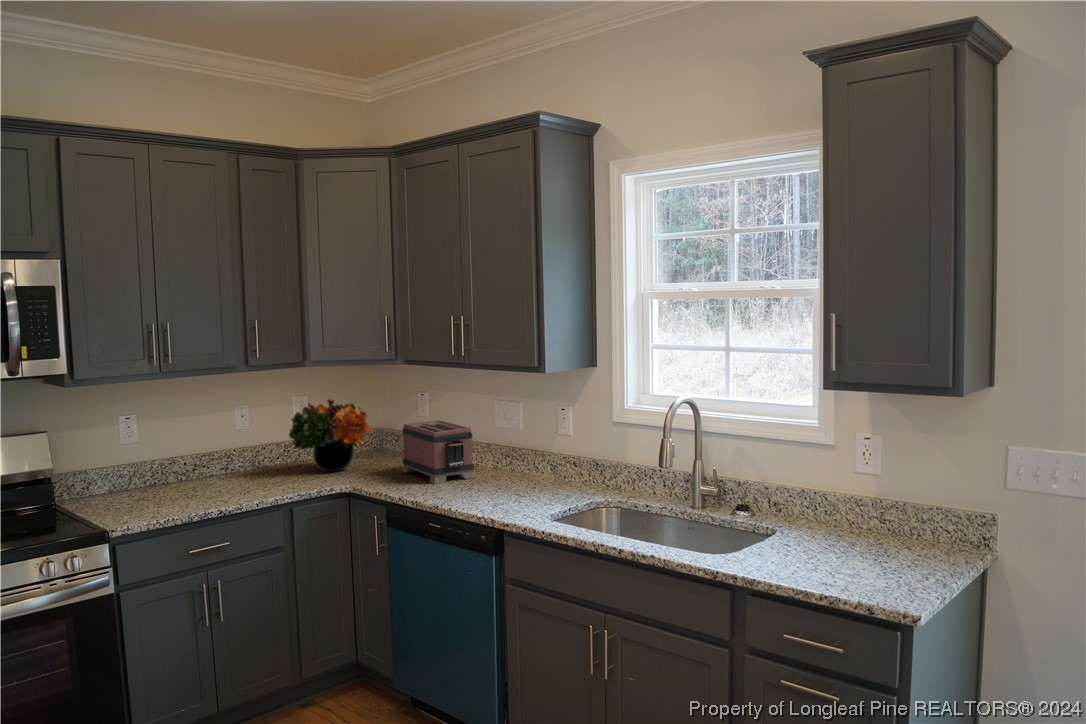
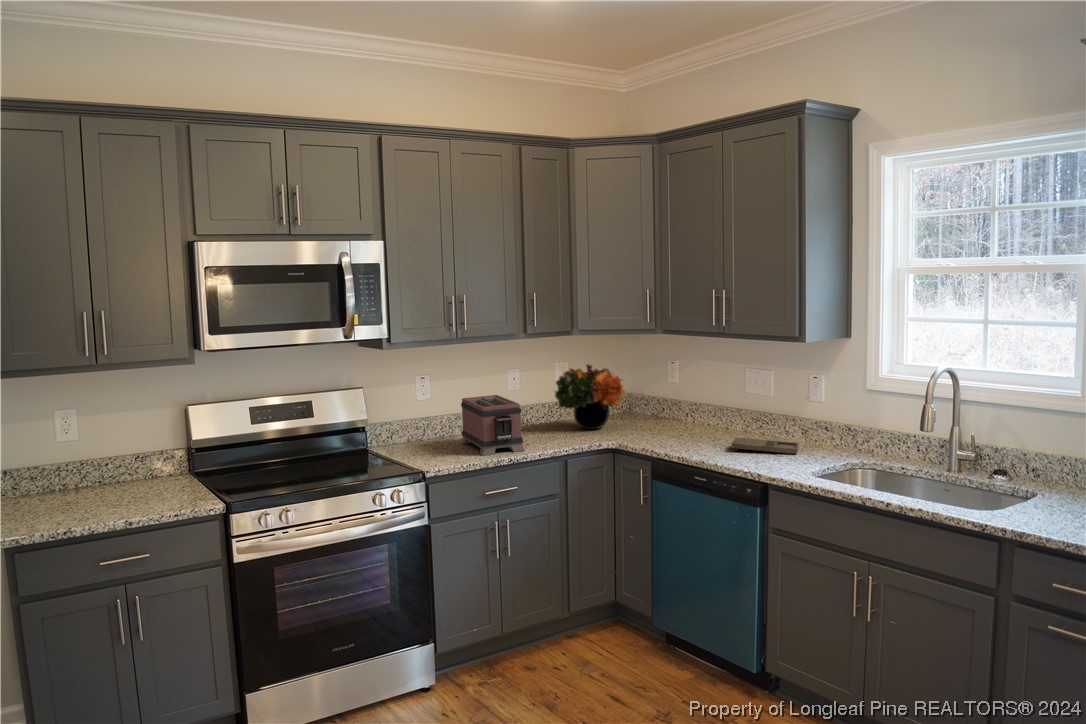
toaster: present [402,420,476,484] -> present [461,395,525,456]
tray: none [474,477,547,493] -> present [731,438,799,454]

